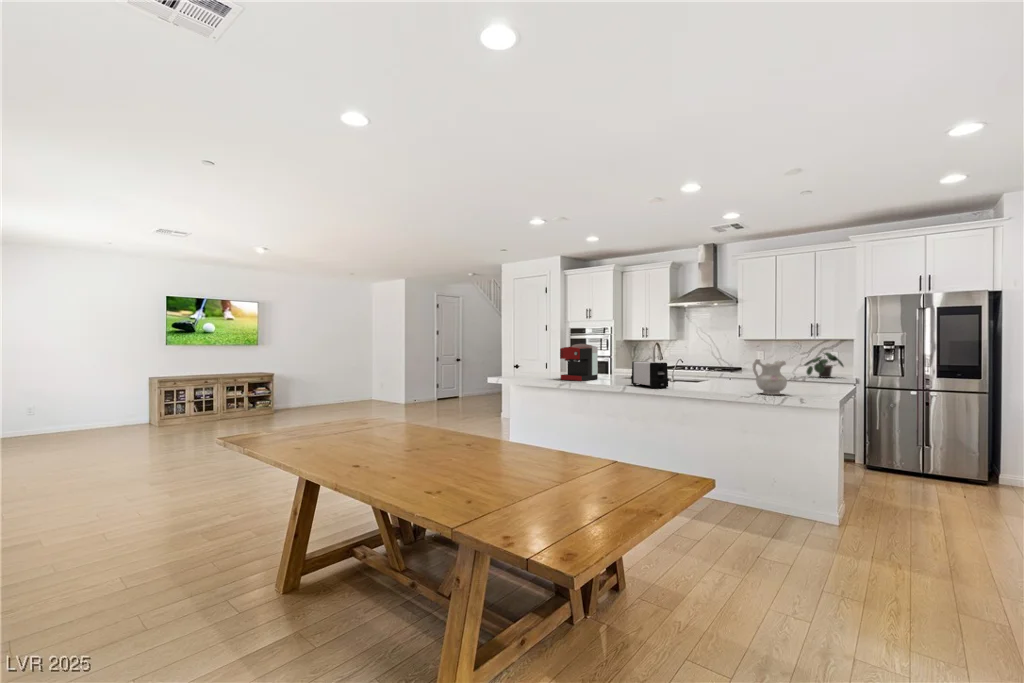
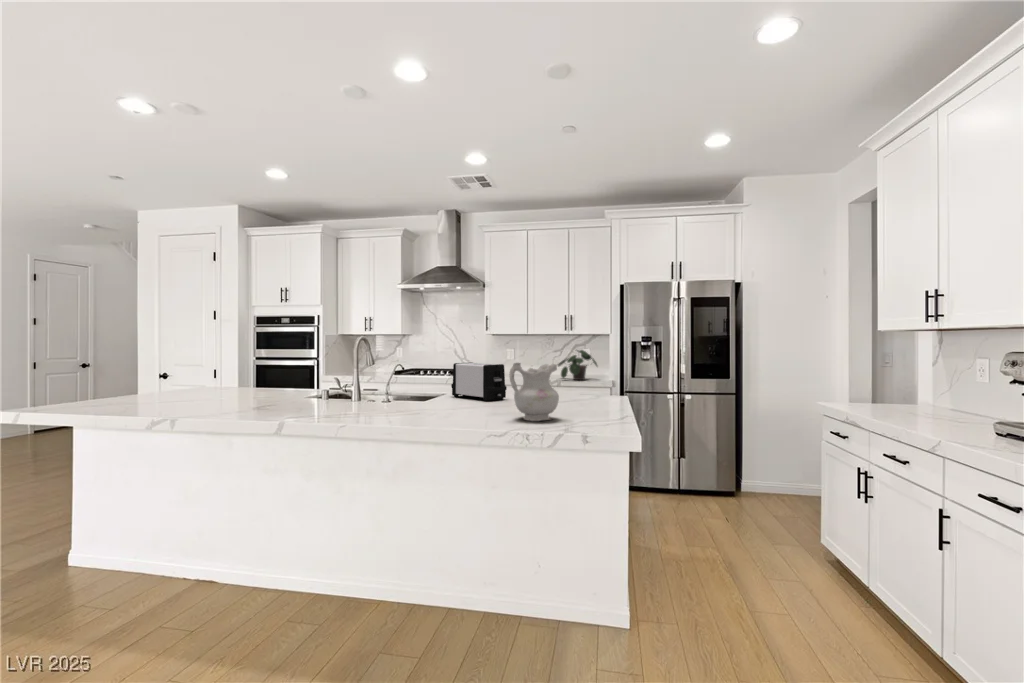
coffee maker: present [560,344,598,381] -> none [183,338,264,407]
toaster: present [631,361,669,388] -> present [451,363,507,401]

